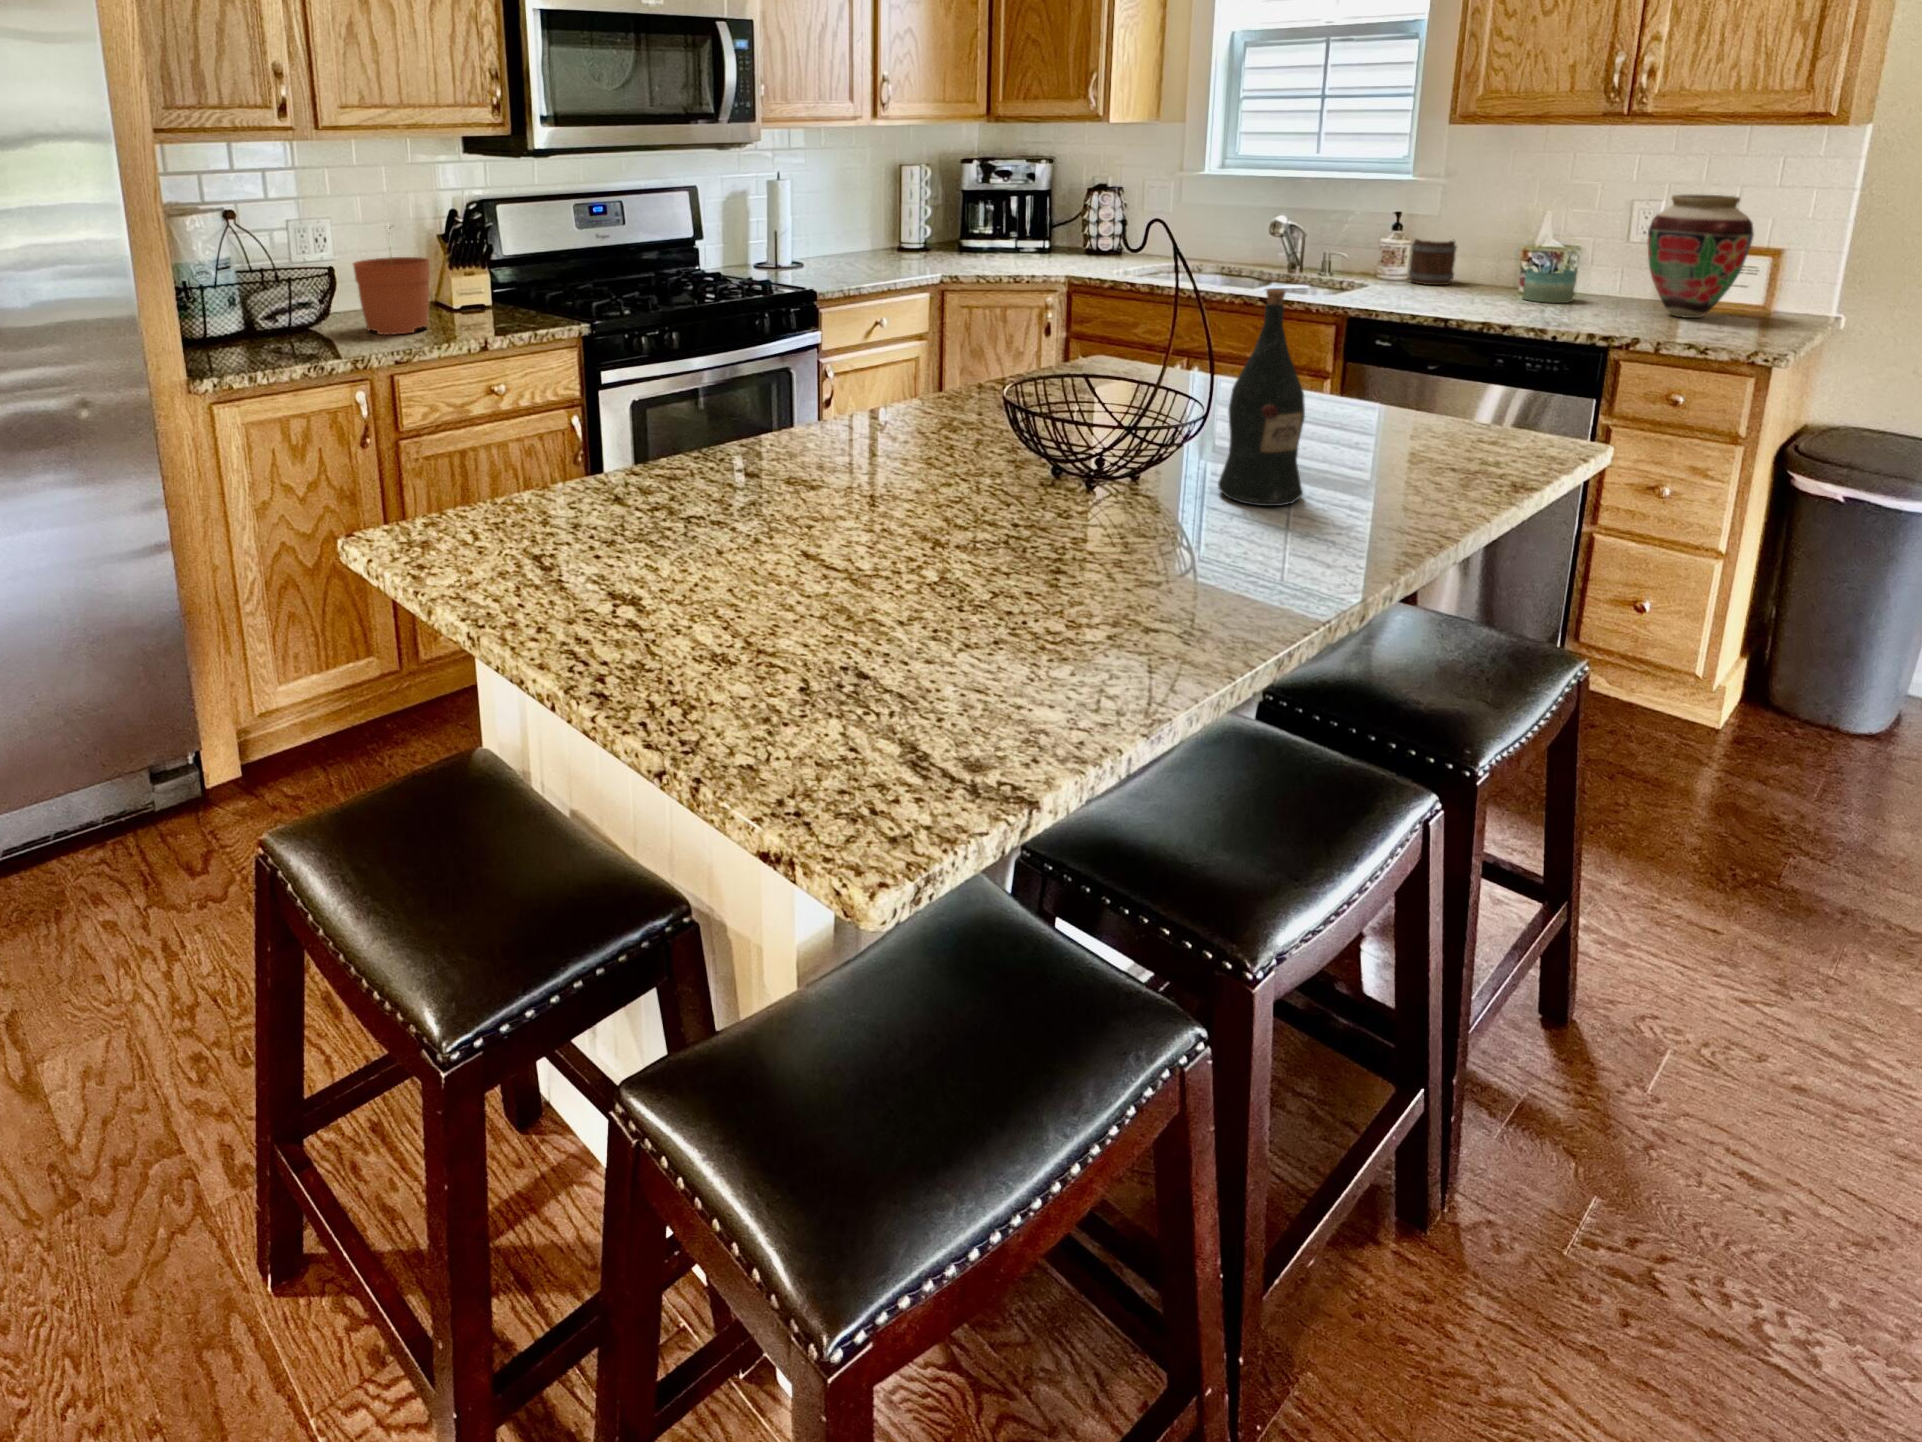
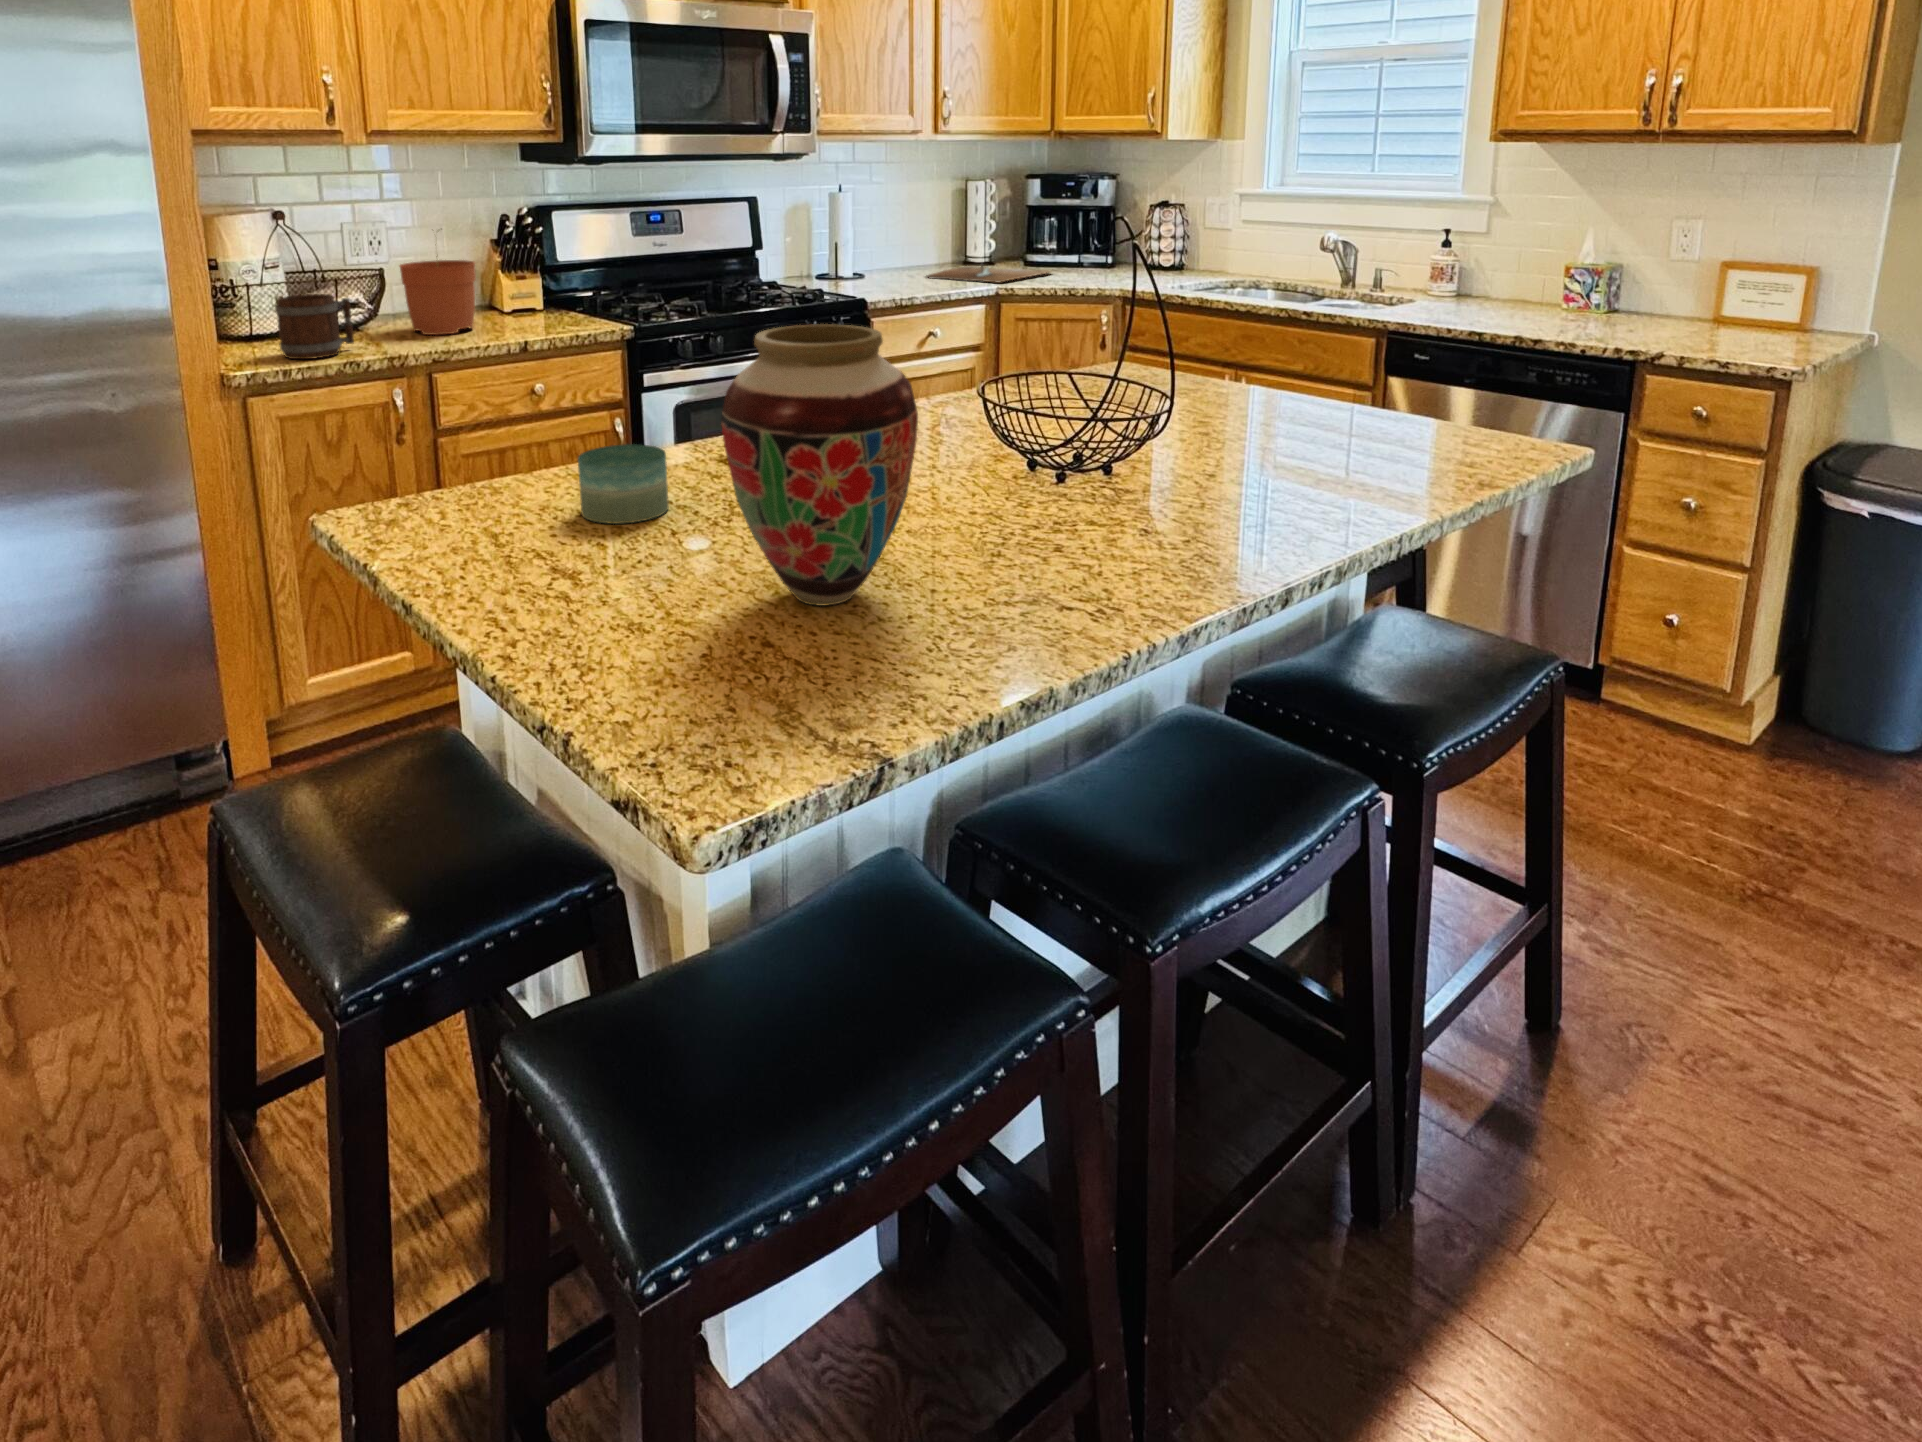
vase: present [1648,194,1754,318] -> present [721,324,918,606]
mug: present [1409,239,1457,285] -> present [275,294,354,359]
cutting board: none [863,250,993,270] -> present [925,265,1050,283]
candle: present [1523,268,1577,303] -> present [578,444,669,524]
wine bottle: present [1218,289,1305,506] -> none [1186,283,1268,498]

